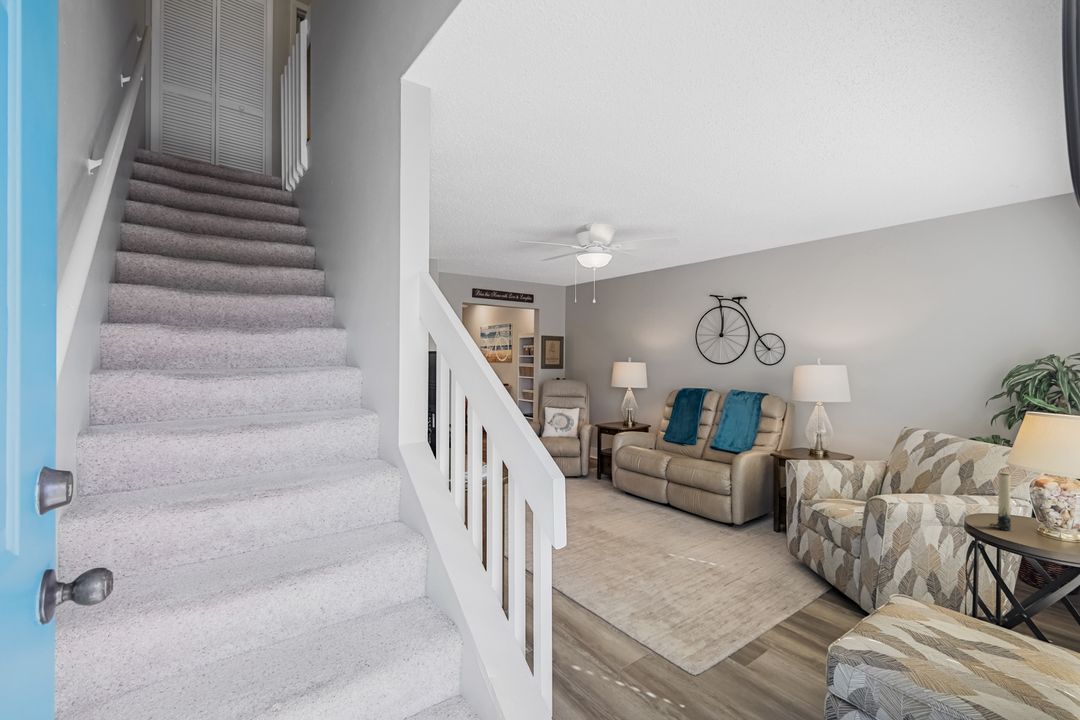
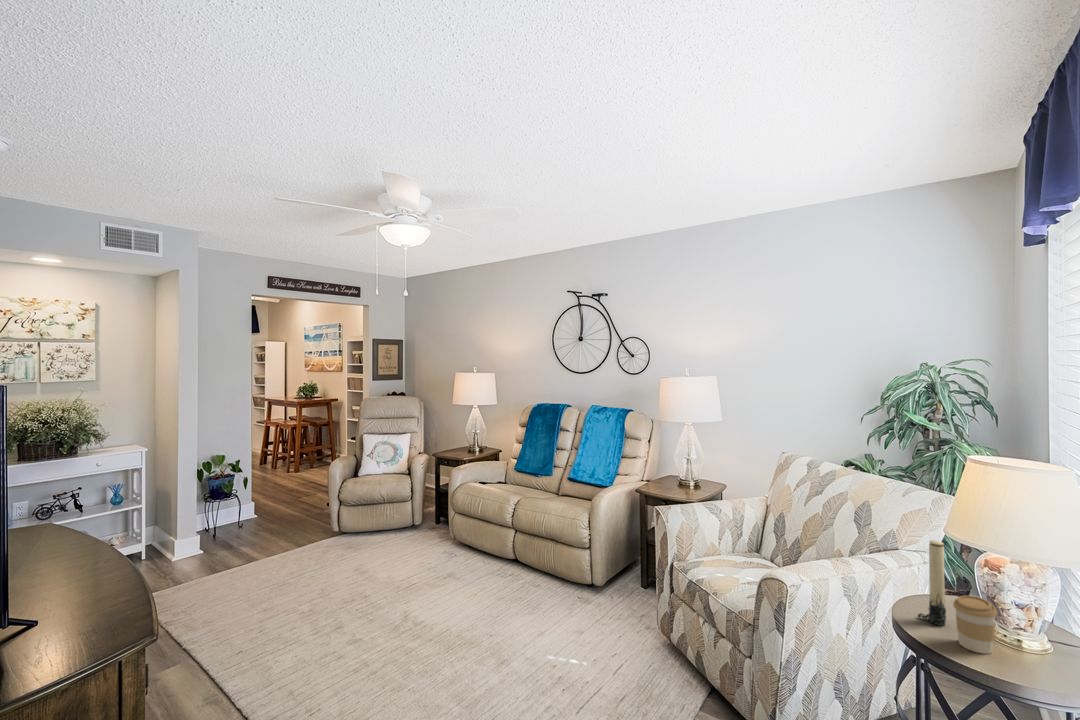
coffee cup: none [1010,506,1043,542] -> present [953,596,997,654]

